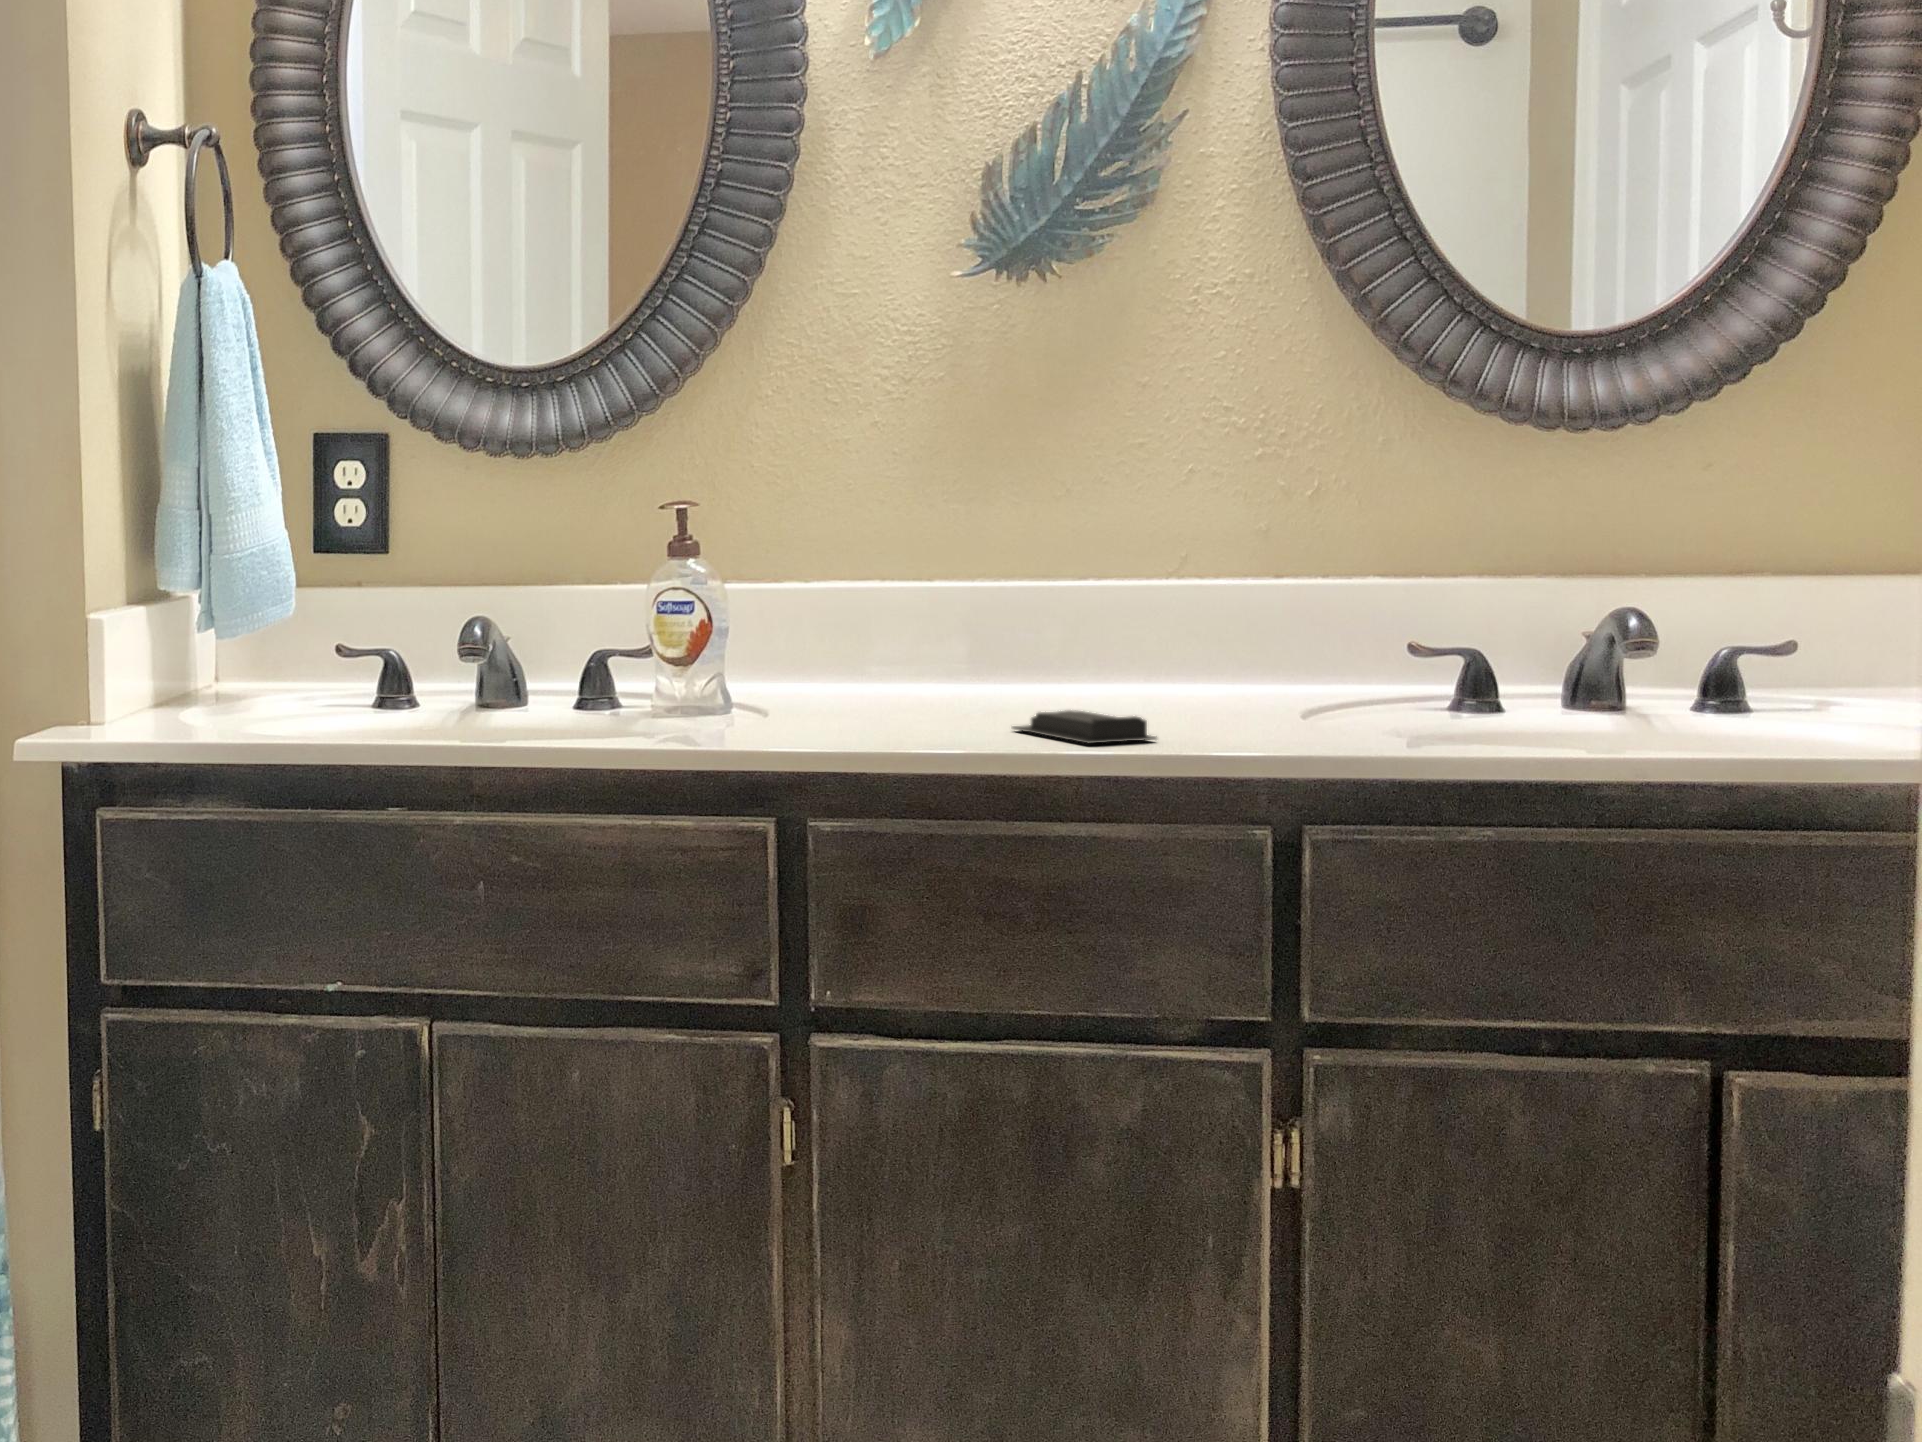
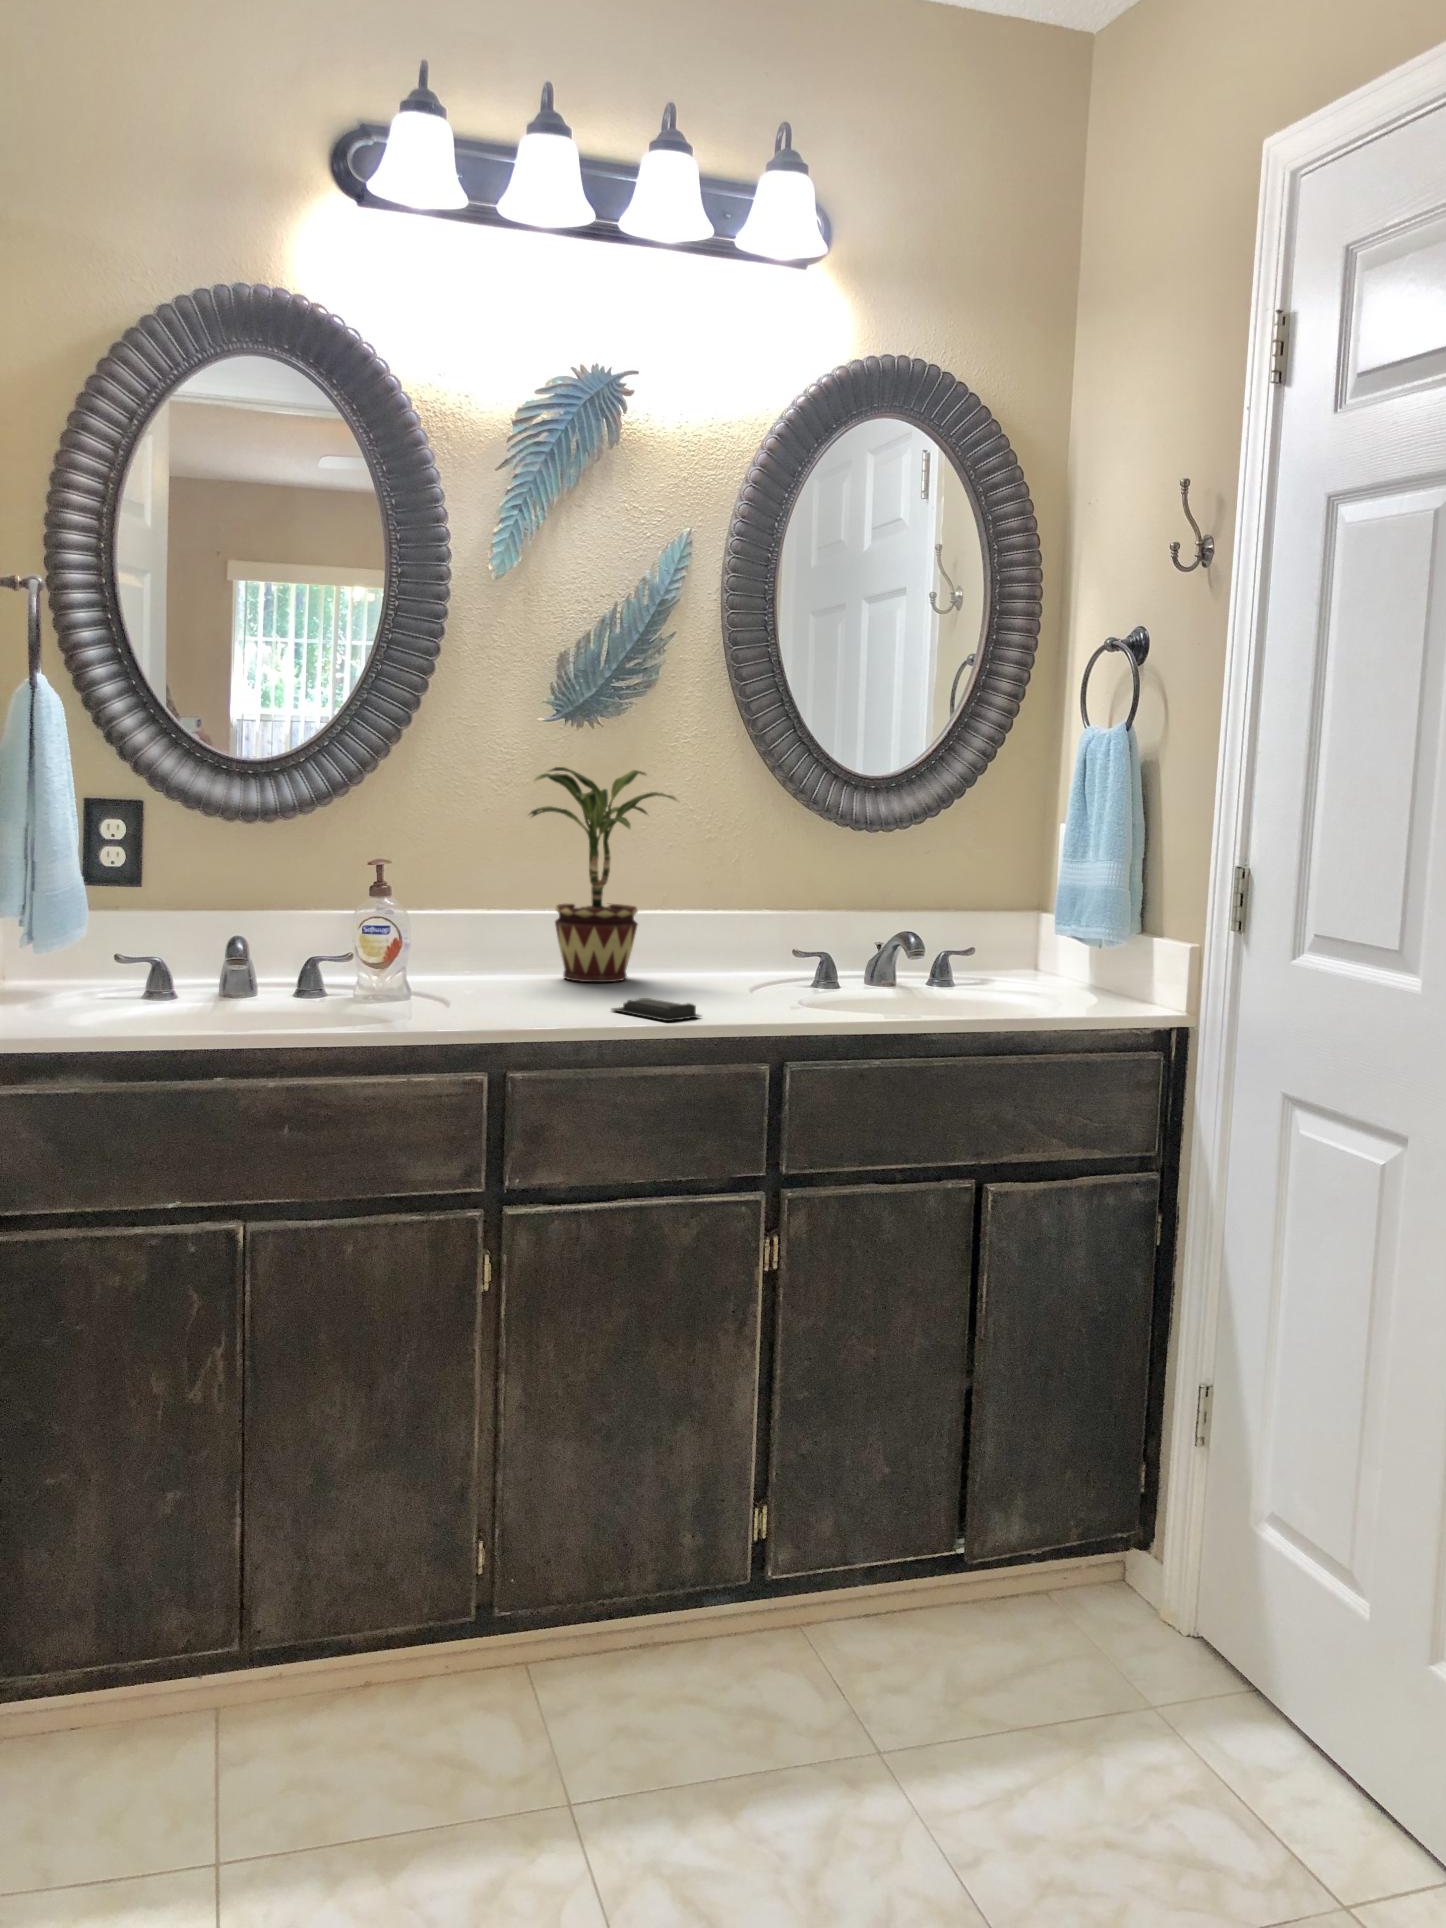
potted plant: none [920,346,1173,696] -> present [530,767,677,982]

